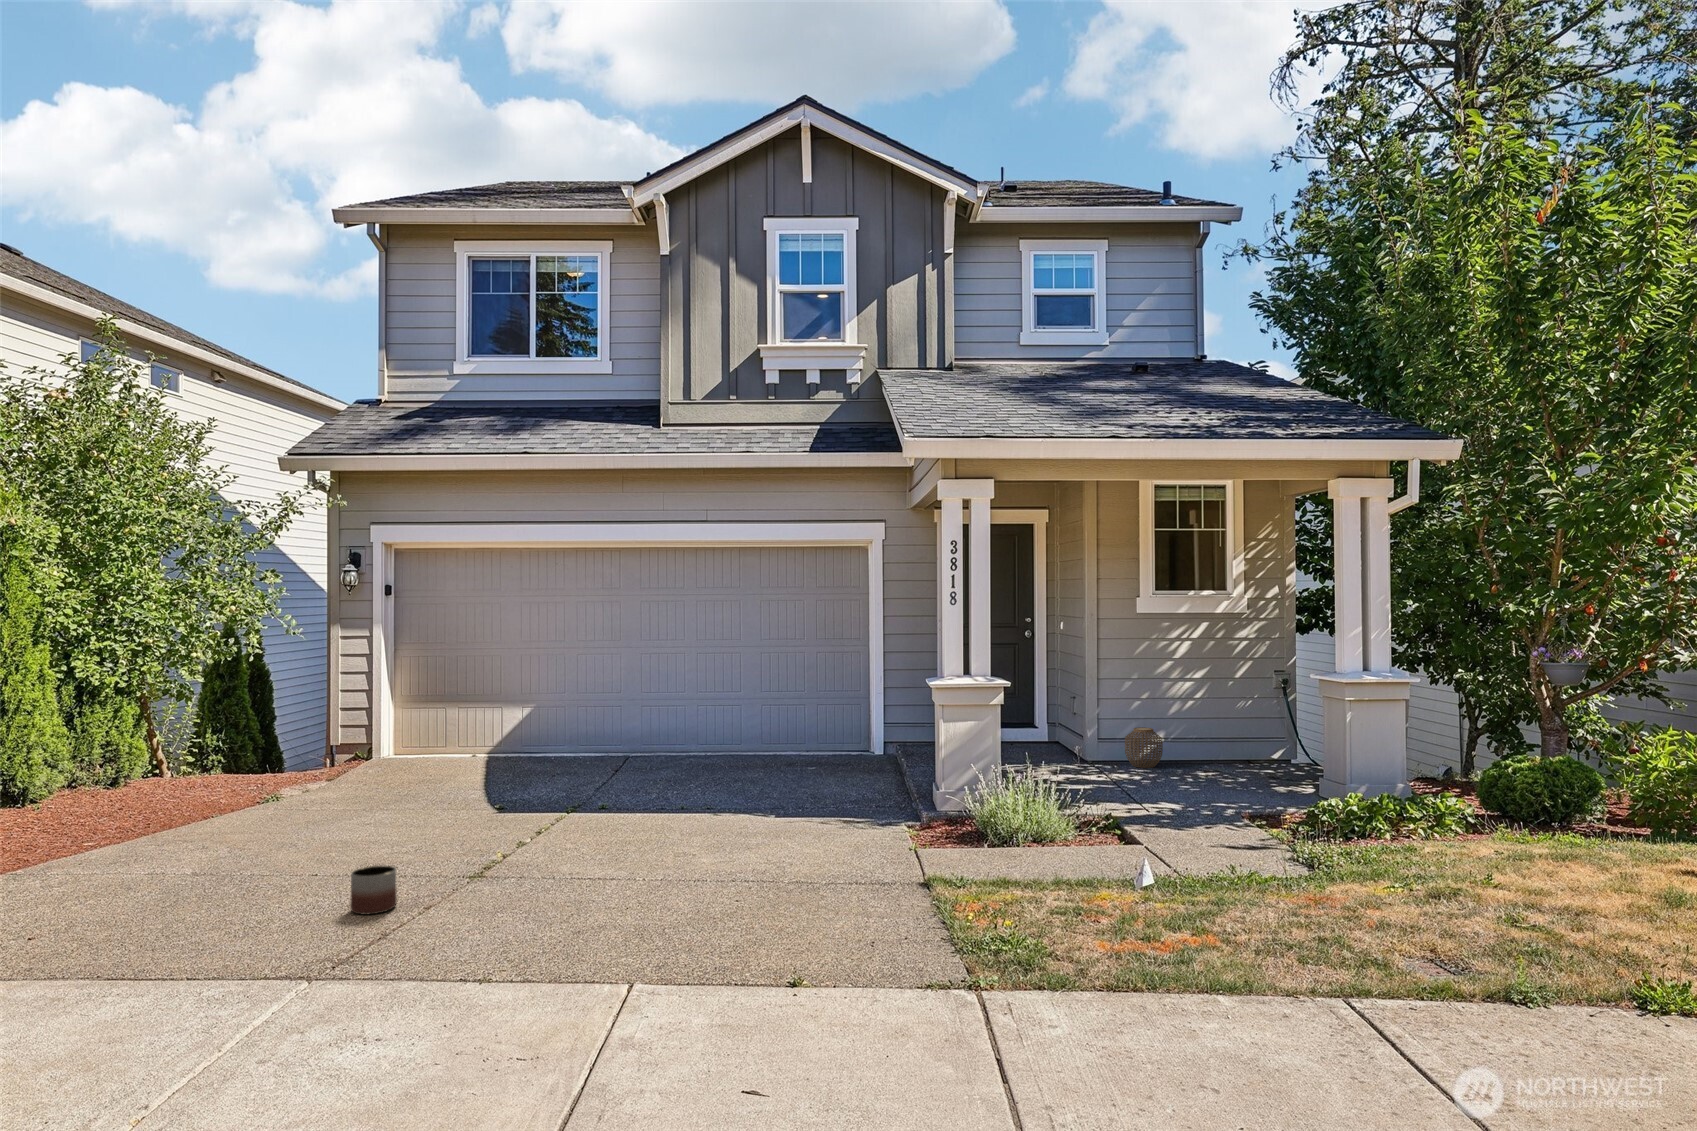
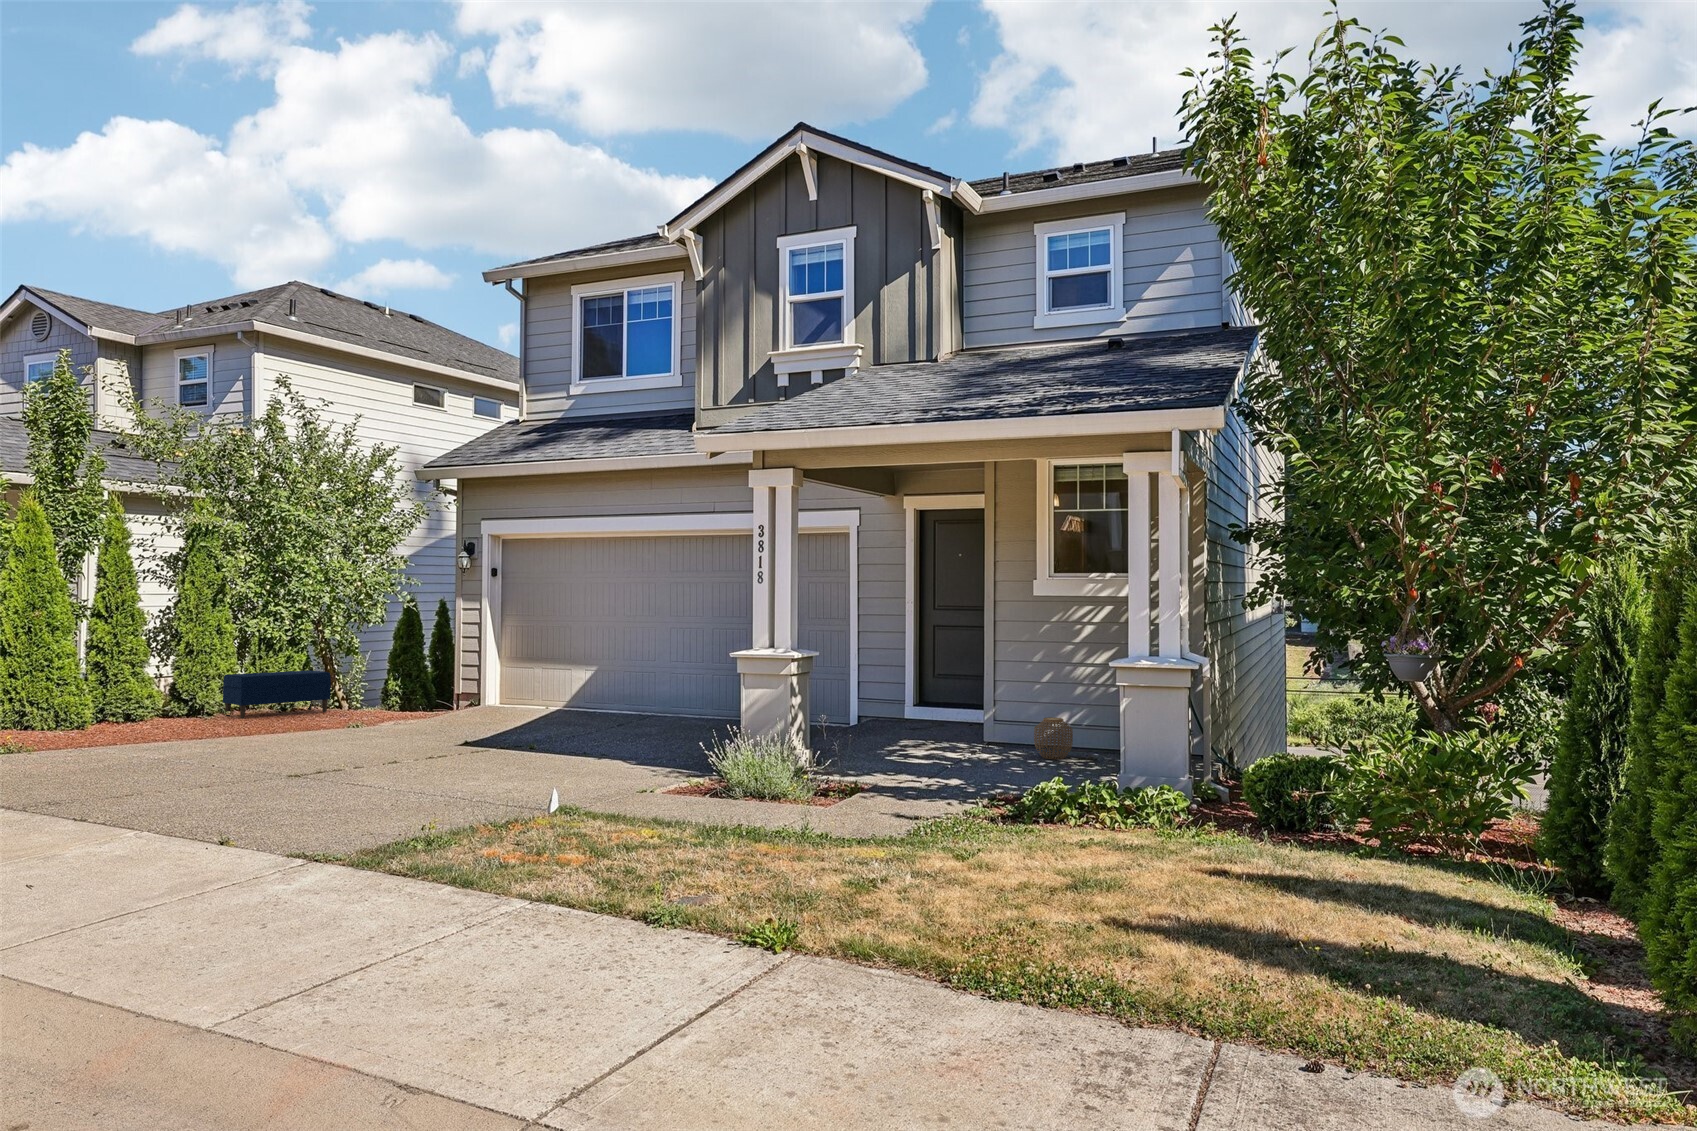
bench: none [33,729,186,806] -> present [223,670,331,719]
planter: present [350,866,397,914] -> none [179,754,214,785]

